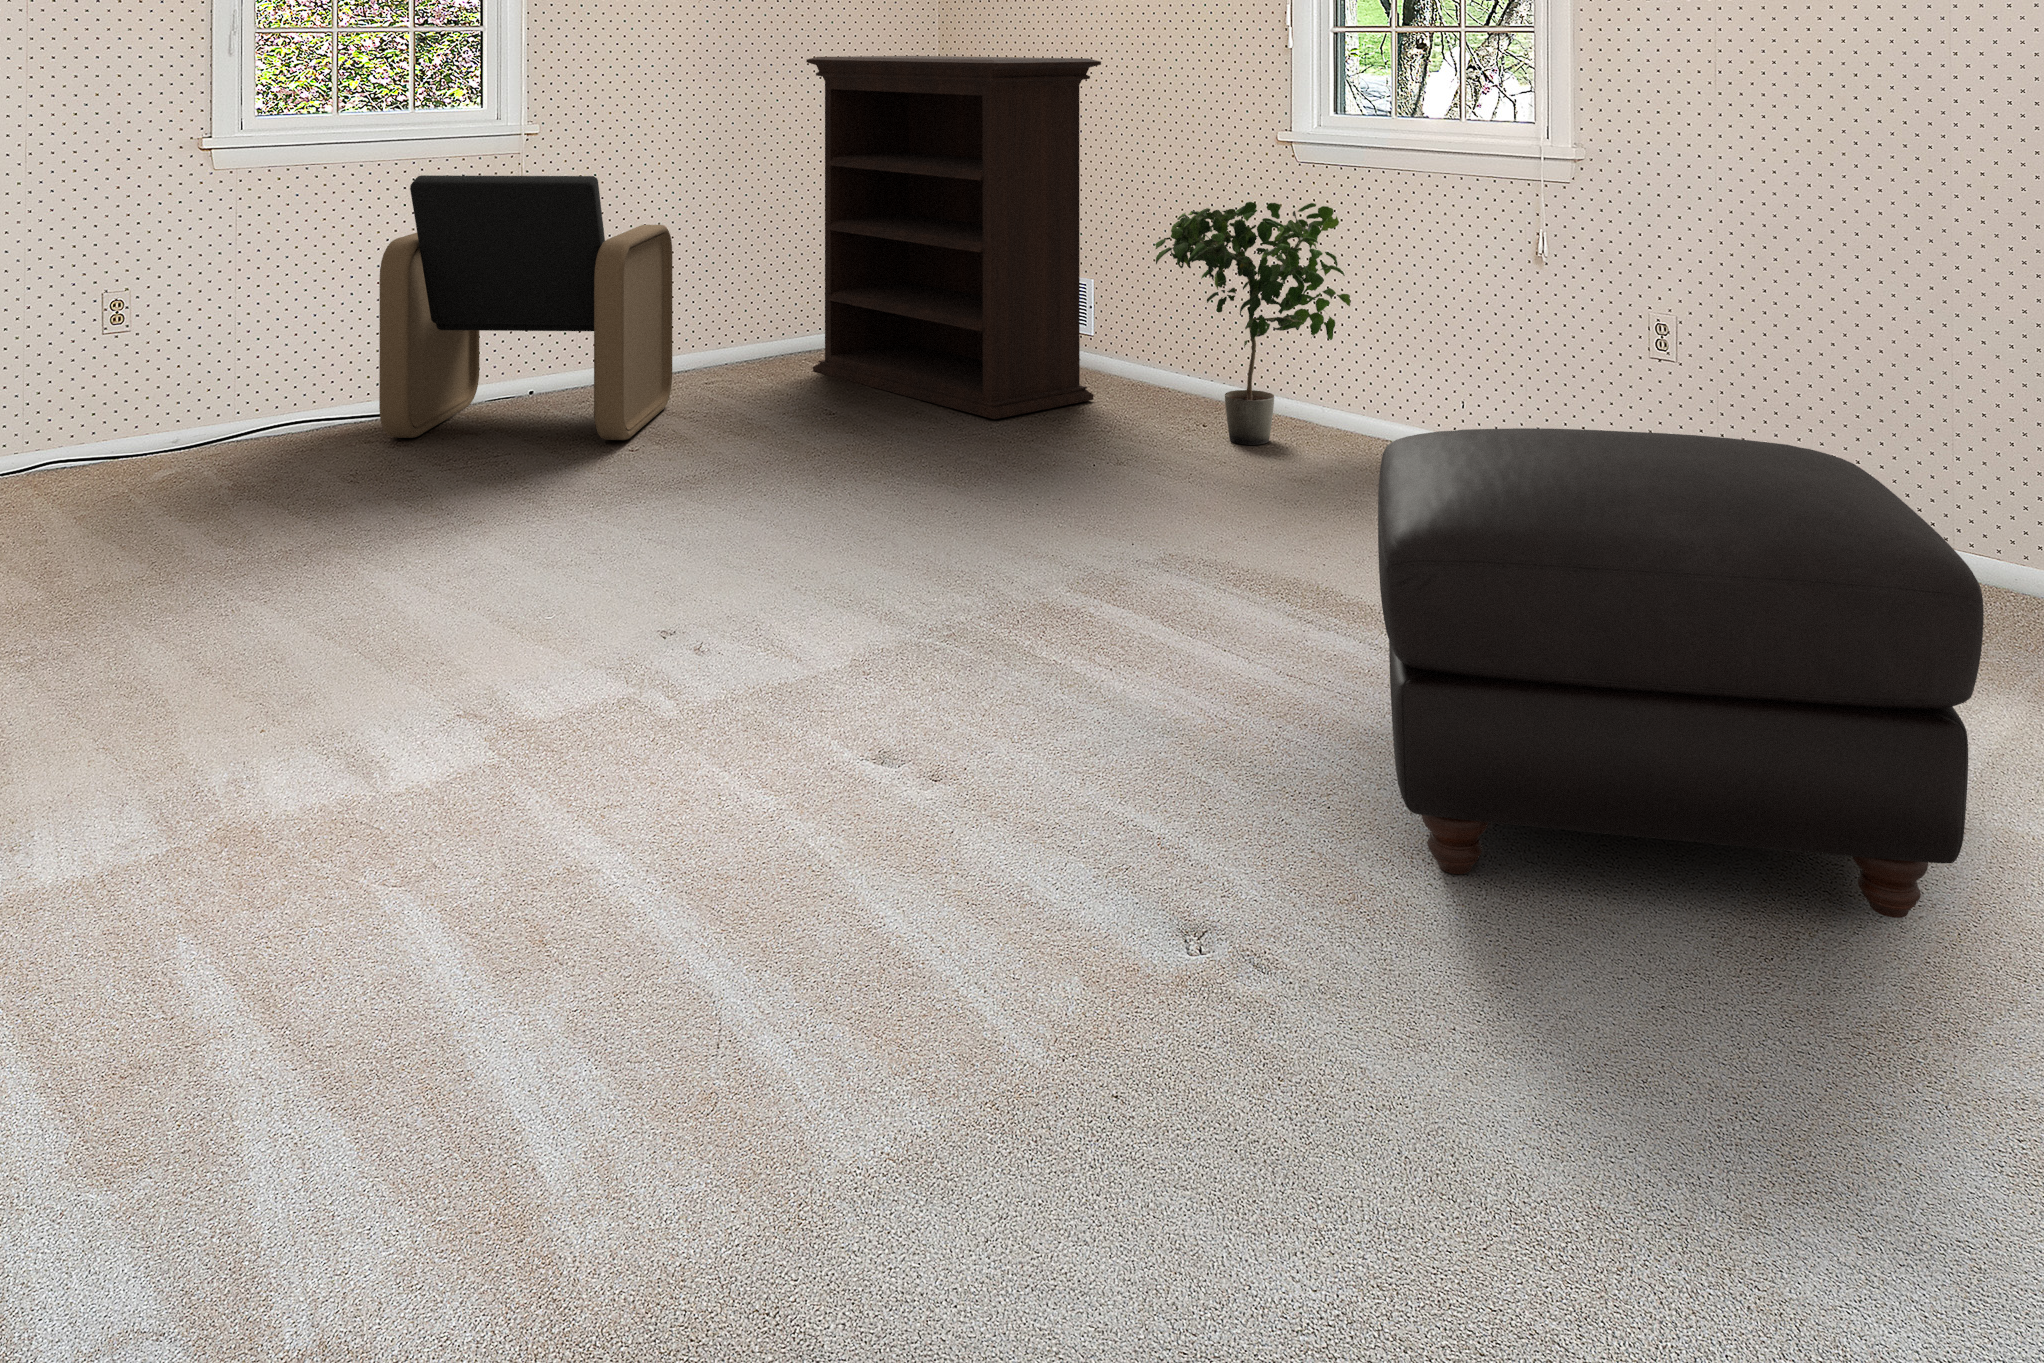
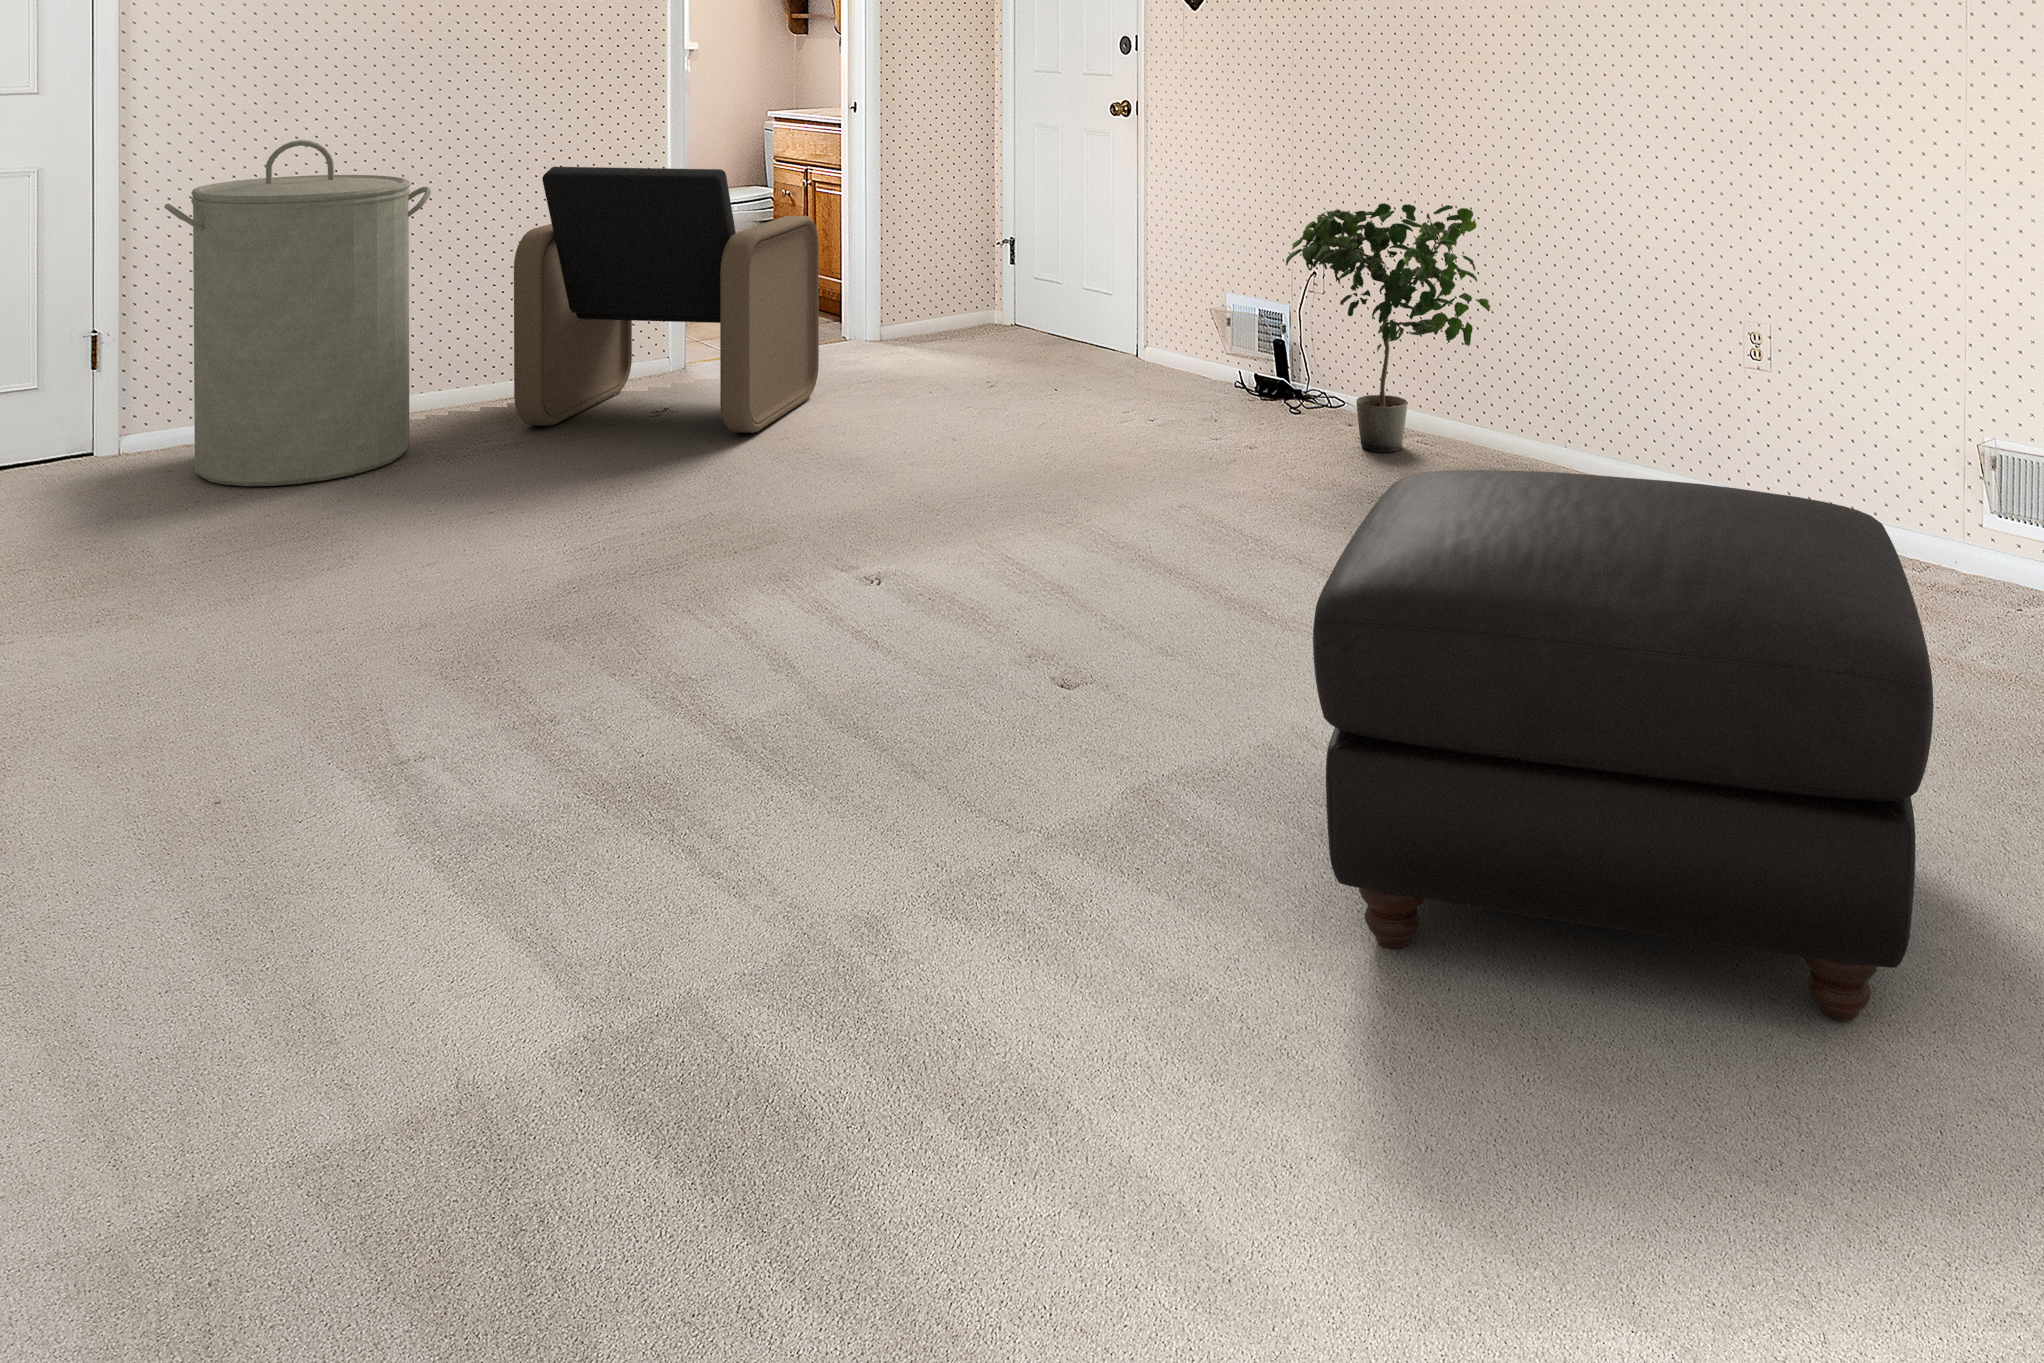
bookshelf: present [806,56,1101,419] -> none [968,45,1249,418]
laundry hamper: none [39,149,299,500] -> present [164,140,431,486]

